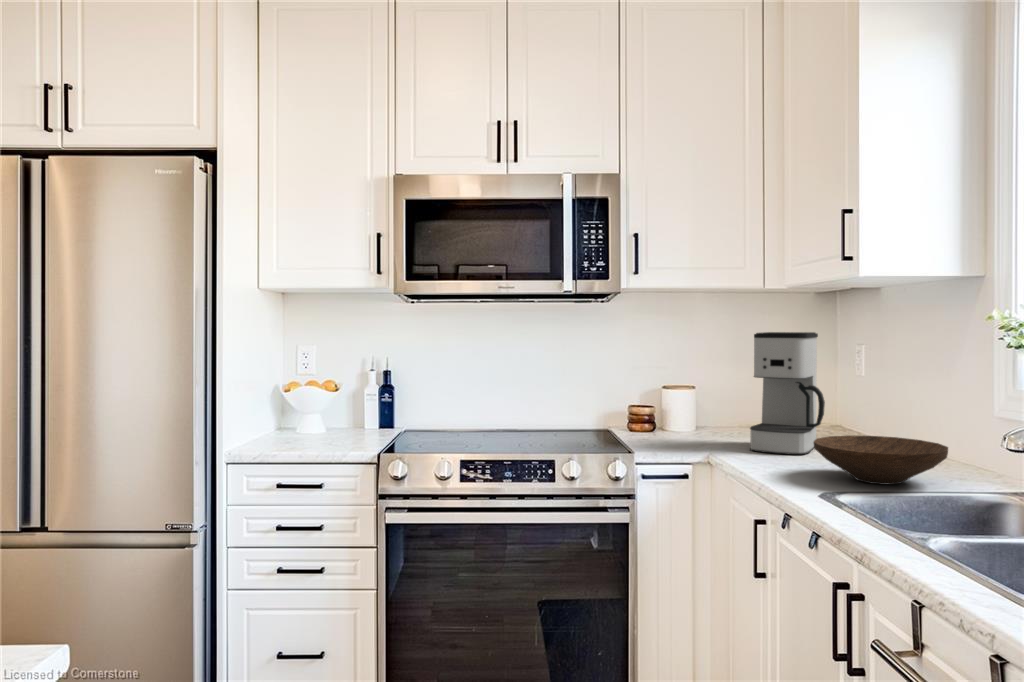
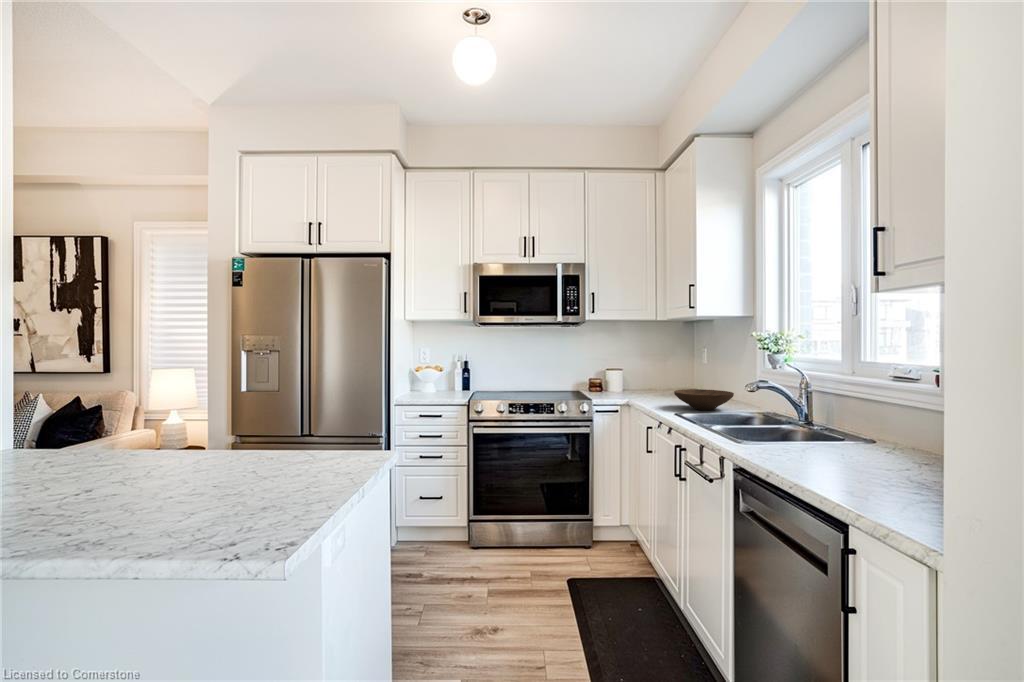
coffee maker: present [750,332,825,455] -> none [648,342,683,400]

